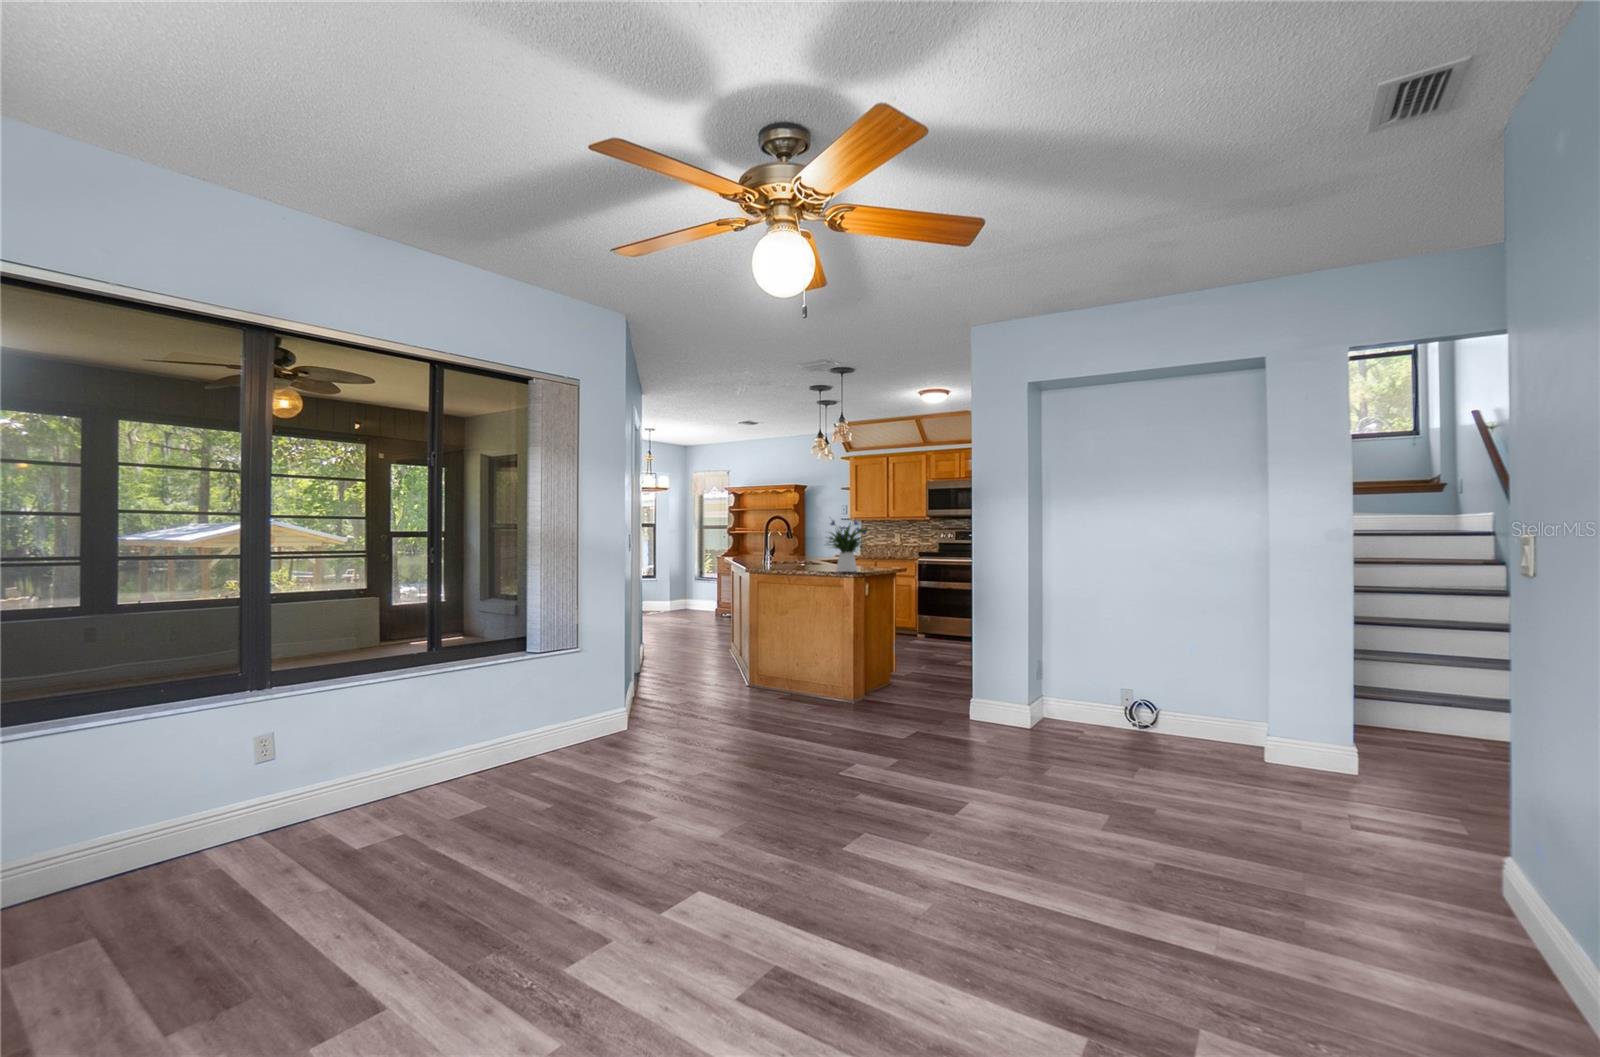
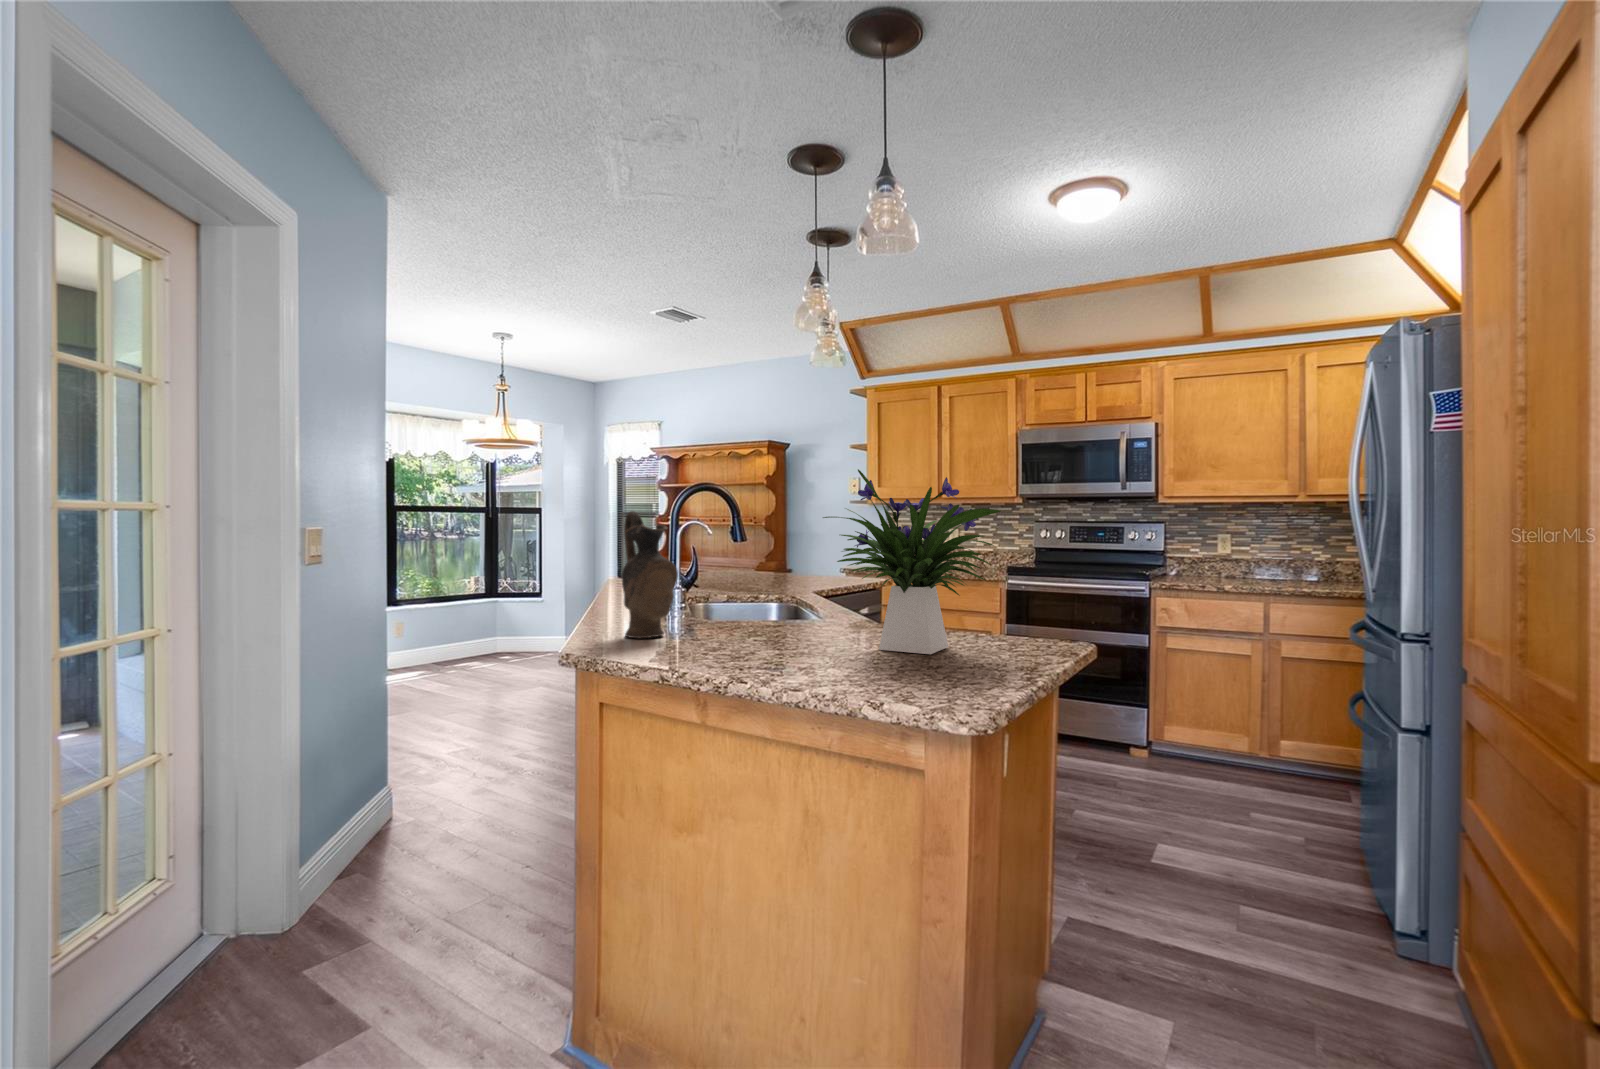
ceramic pitcher: none [755,530,773,570] -> present [622,511,678,638]

